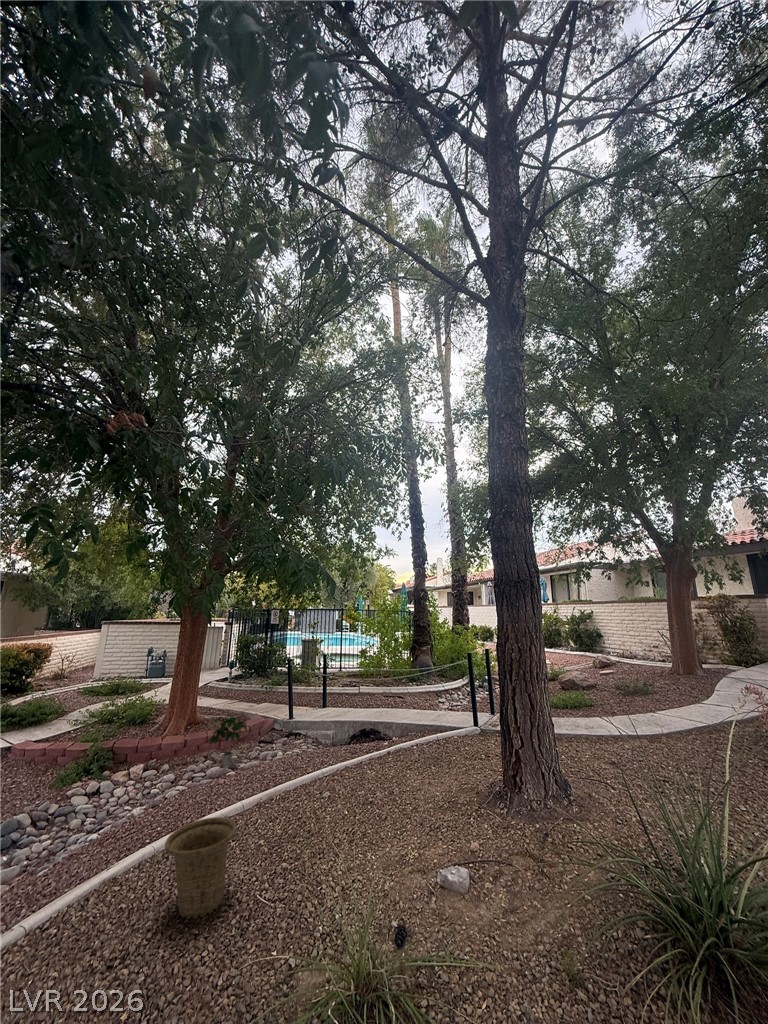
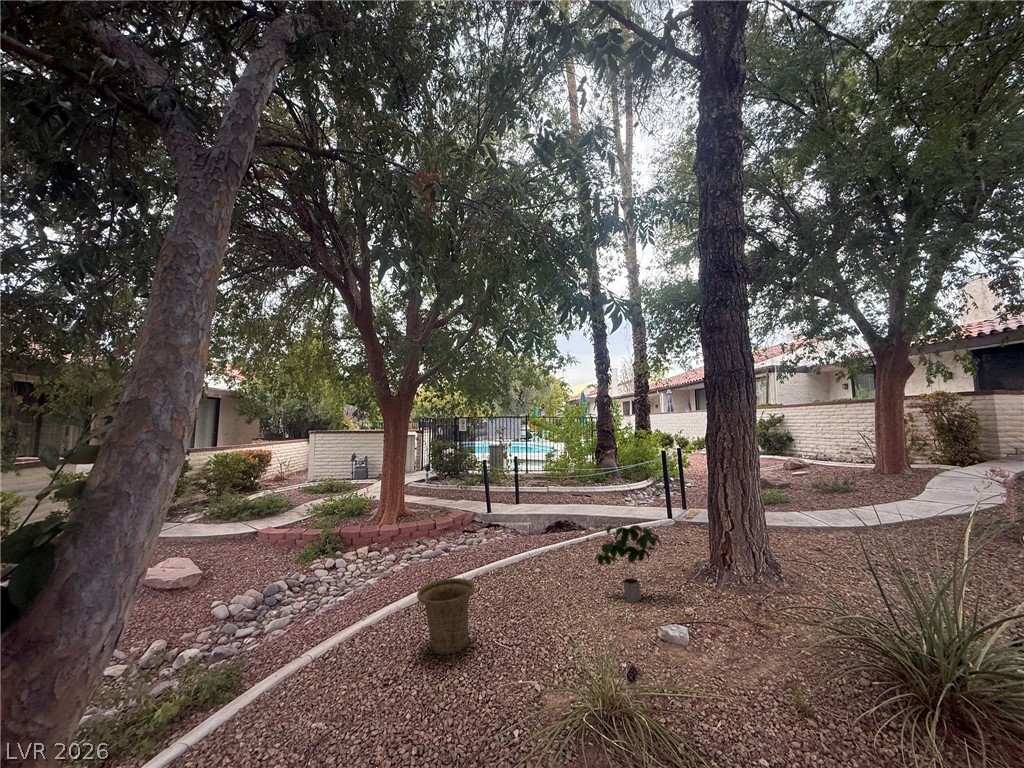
potted plant: present [208,717,247,768] -> present [595,525,662,602]

